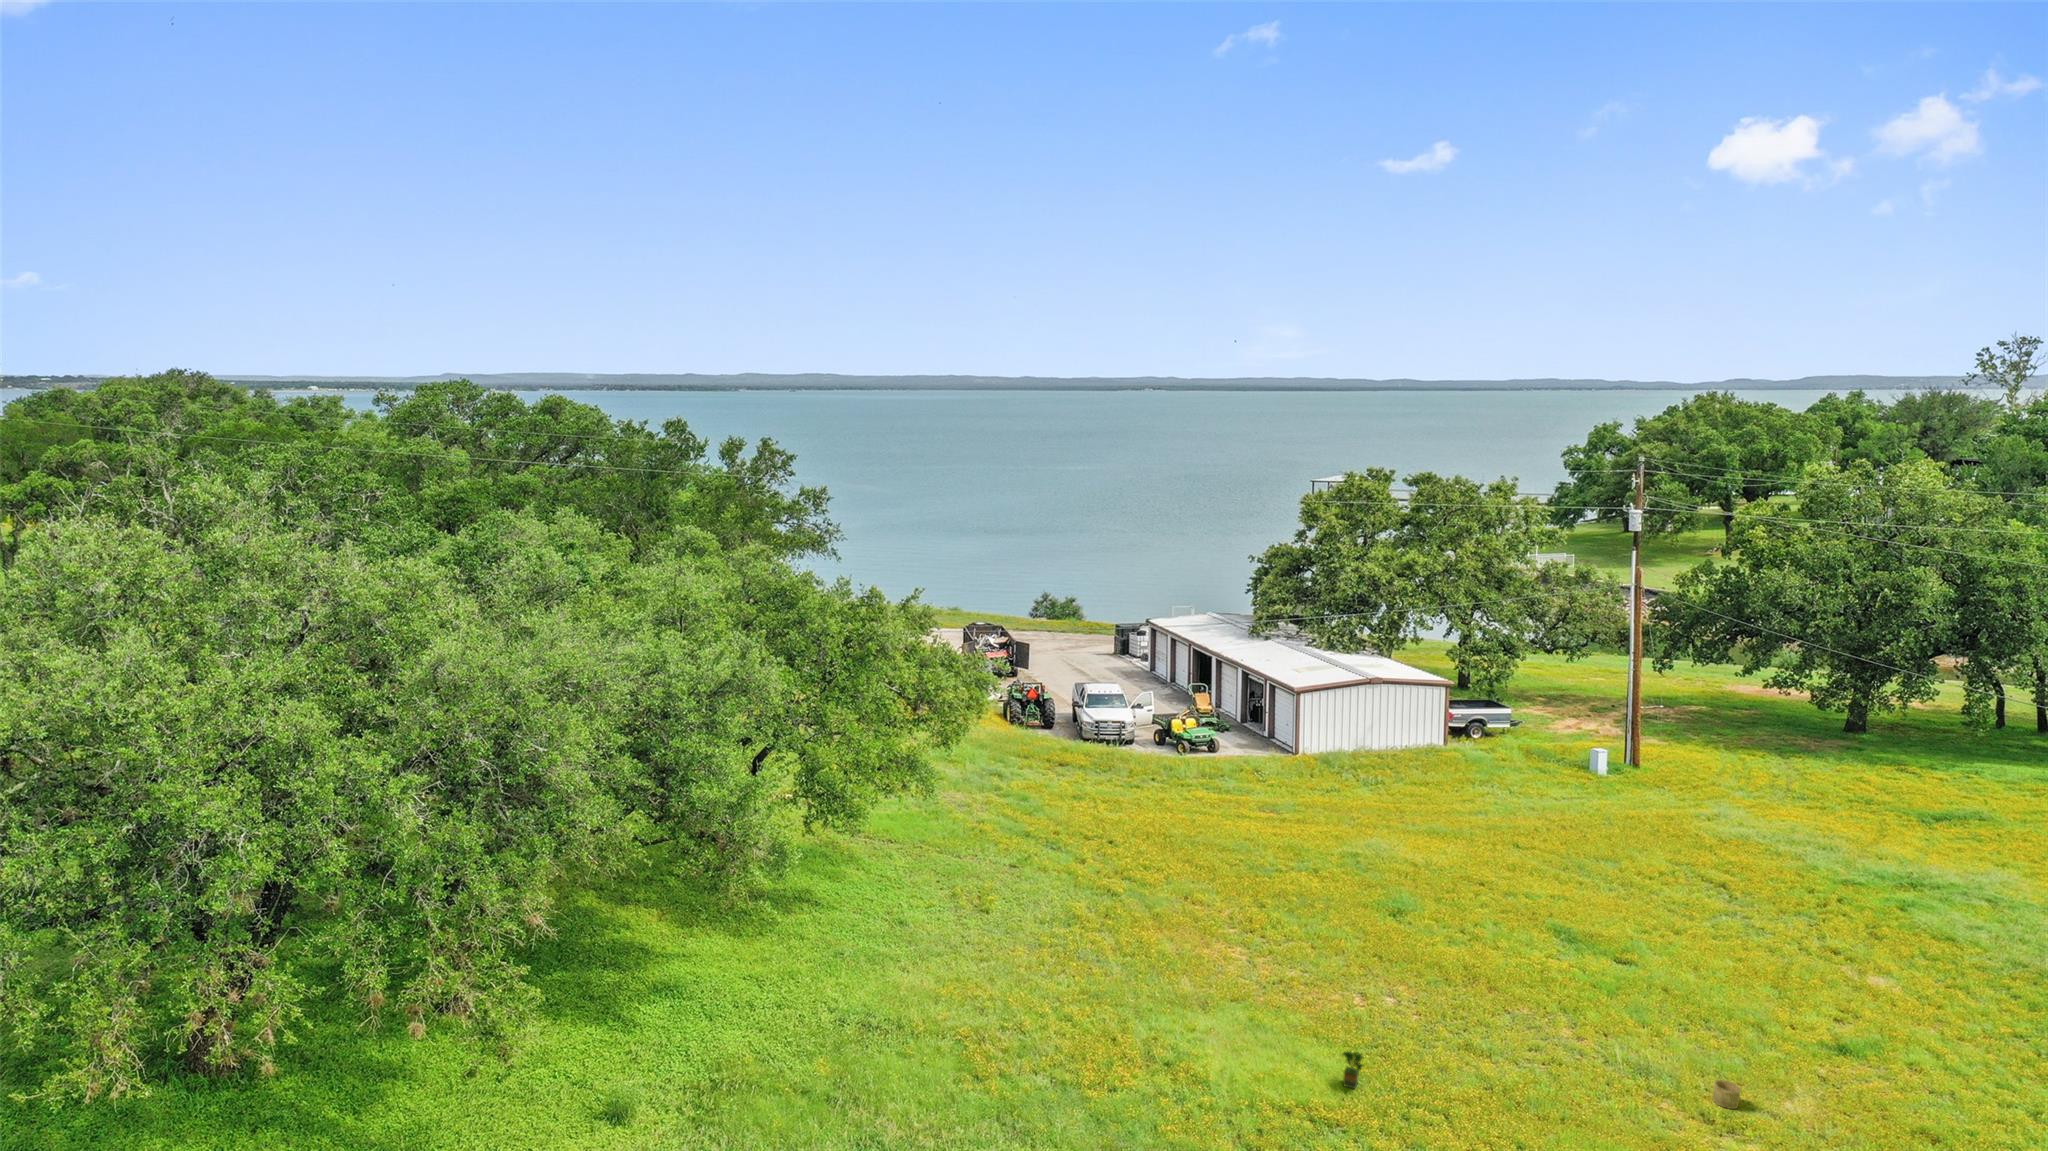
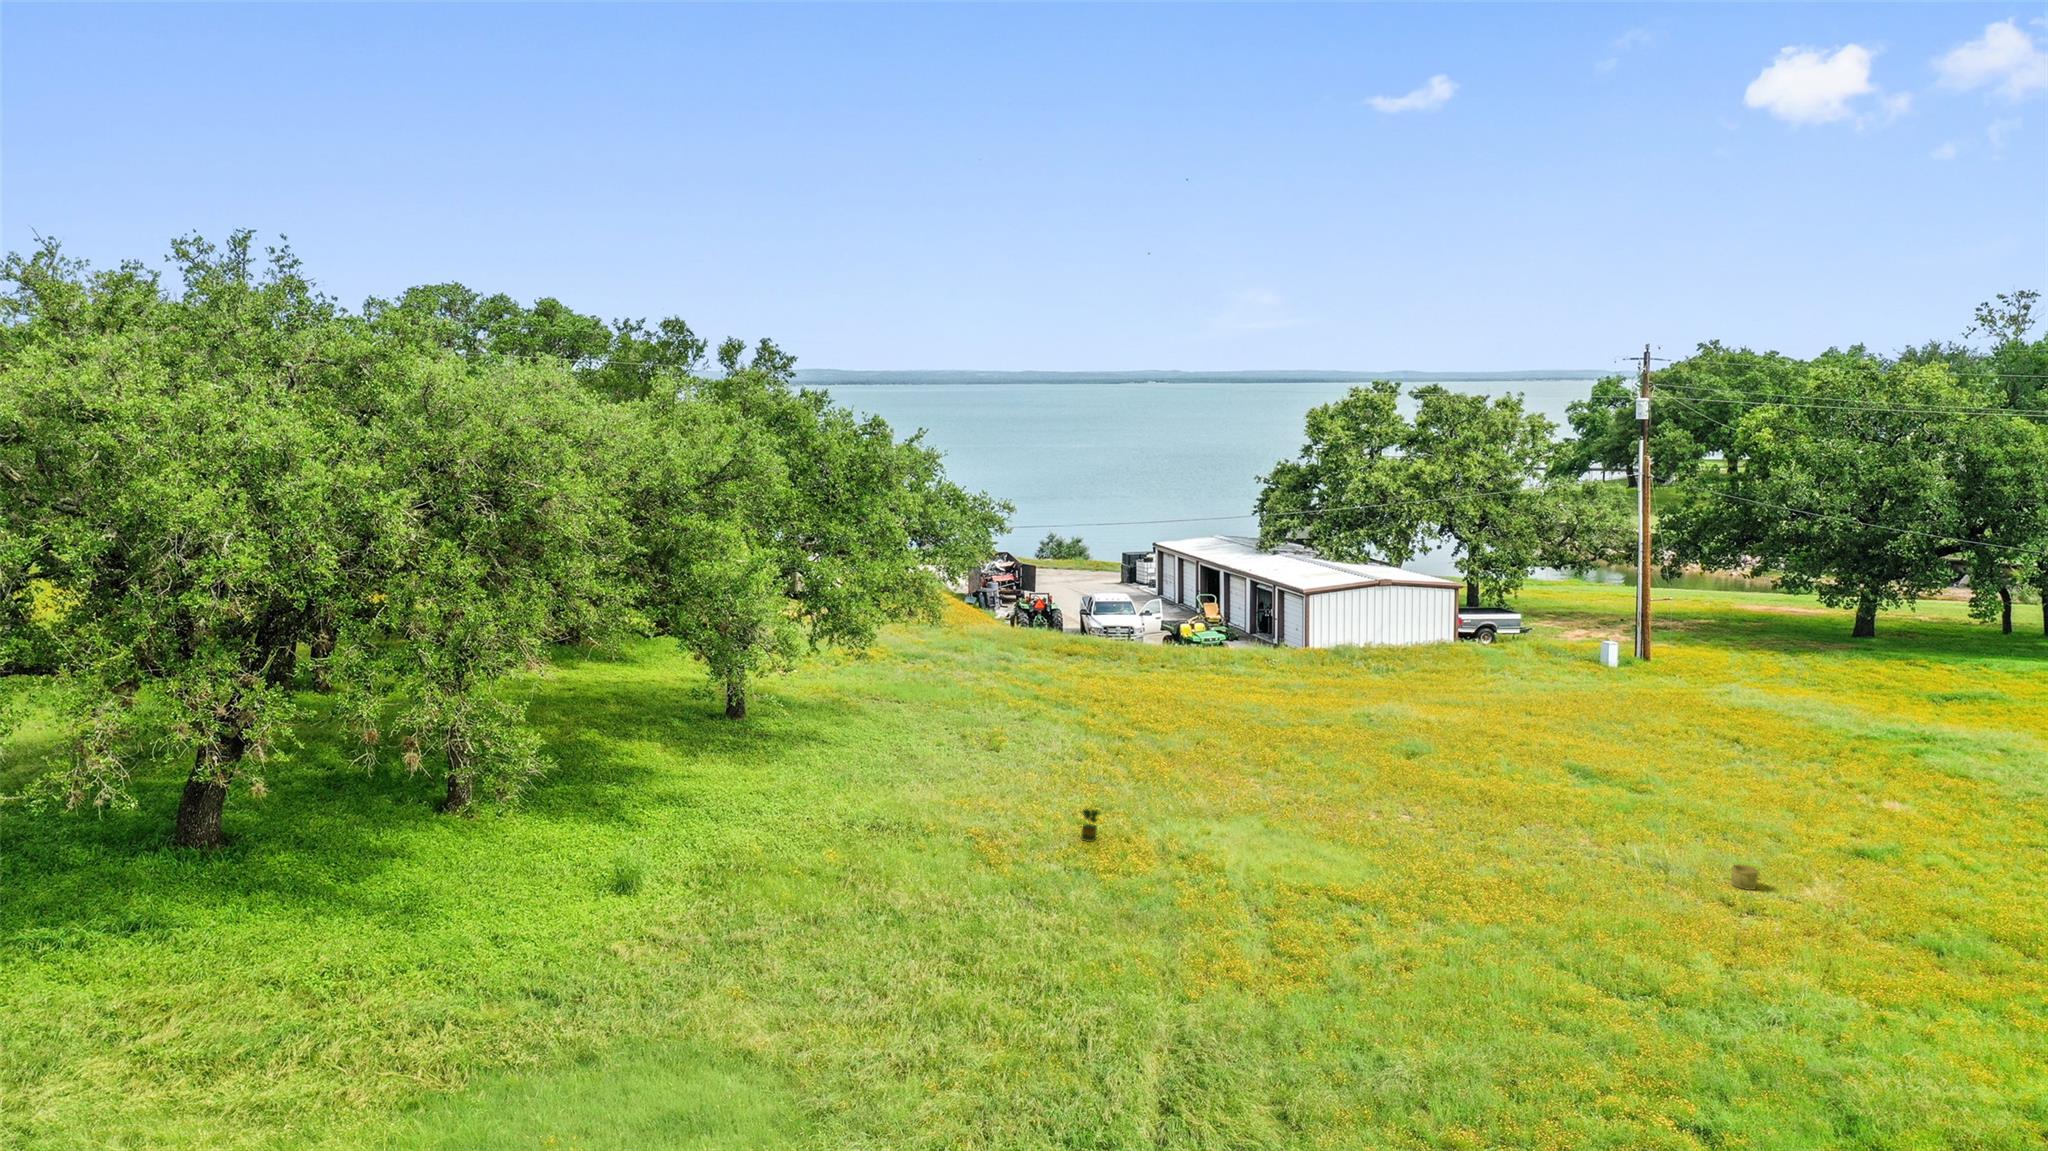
potted tree: present [1342,1051,1363,1089] -> present [1081,809,1099,842]

